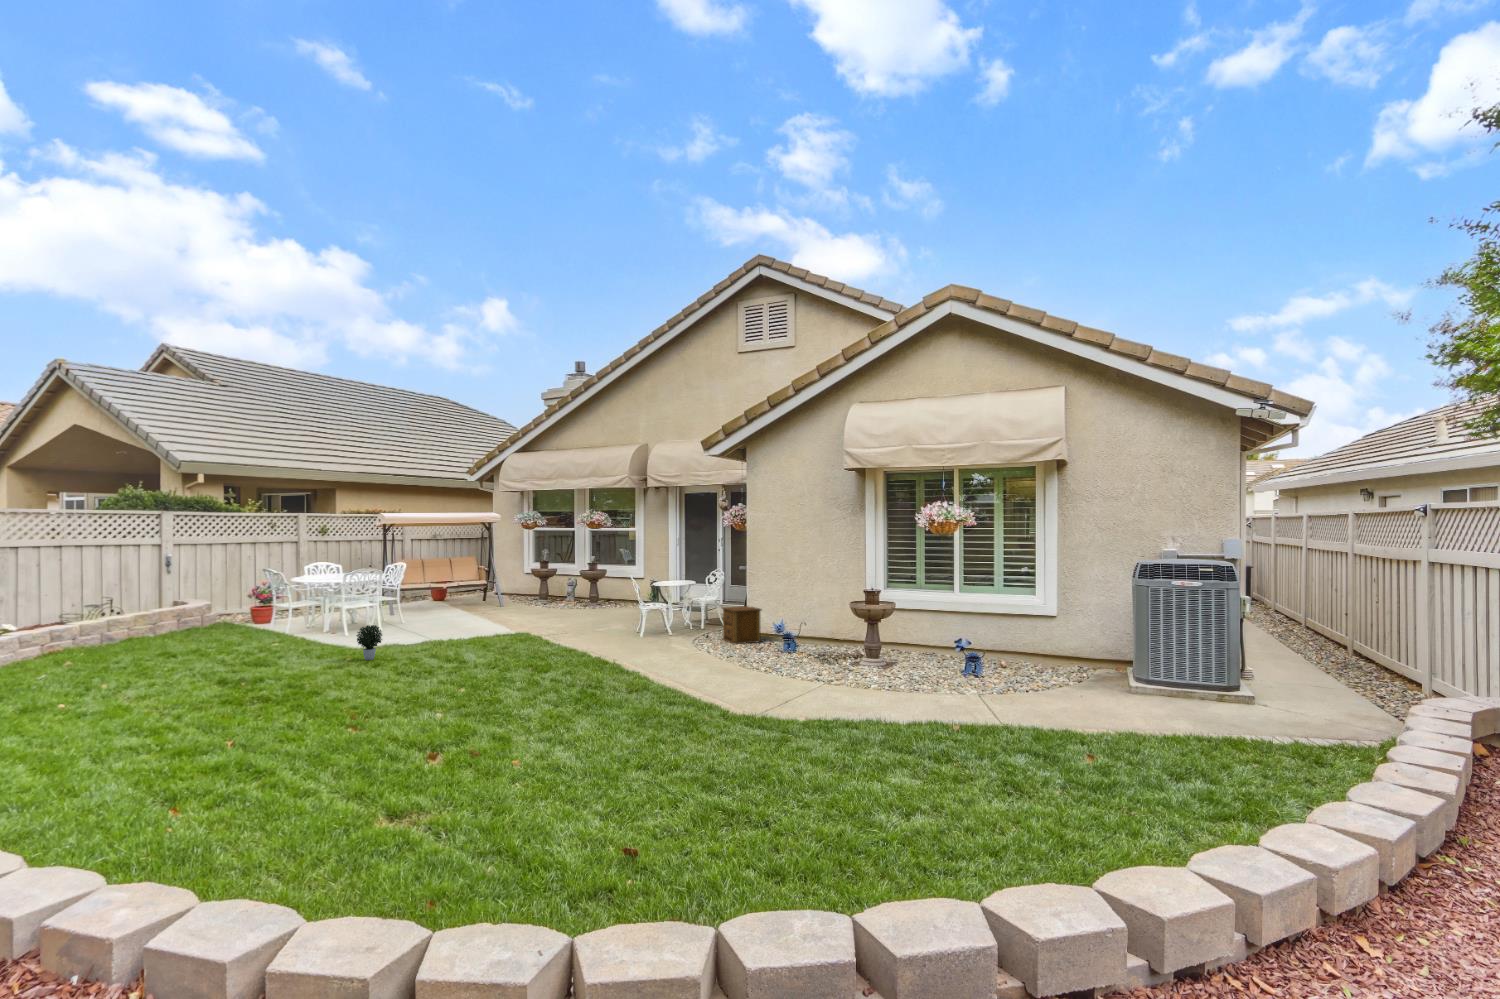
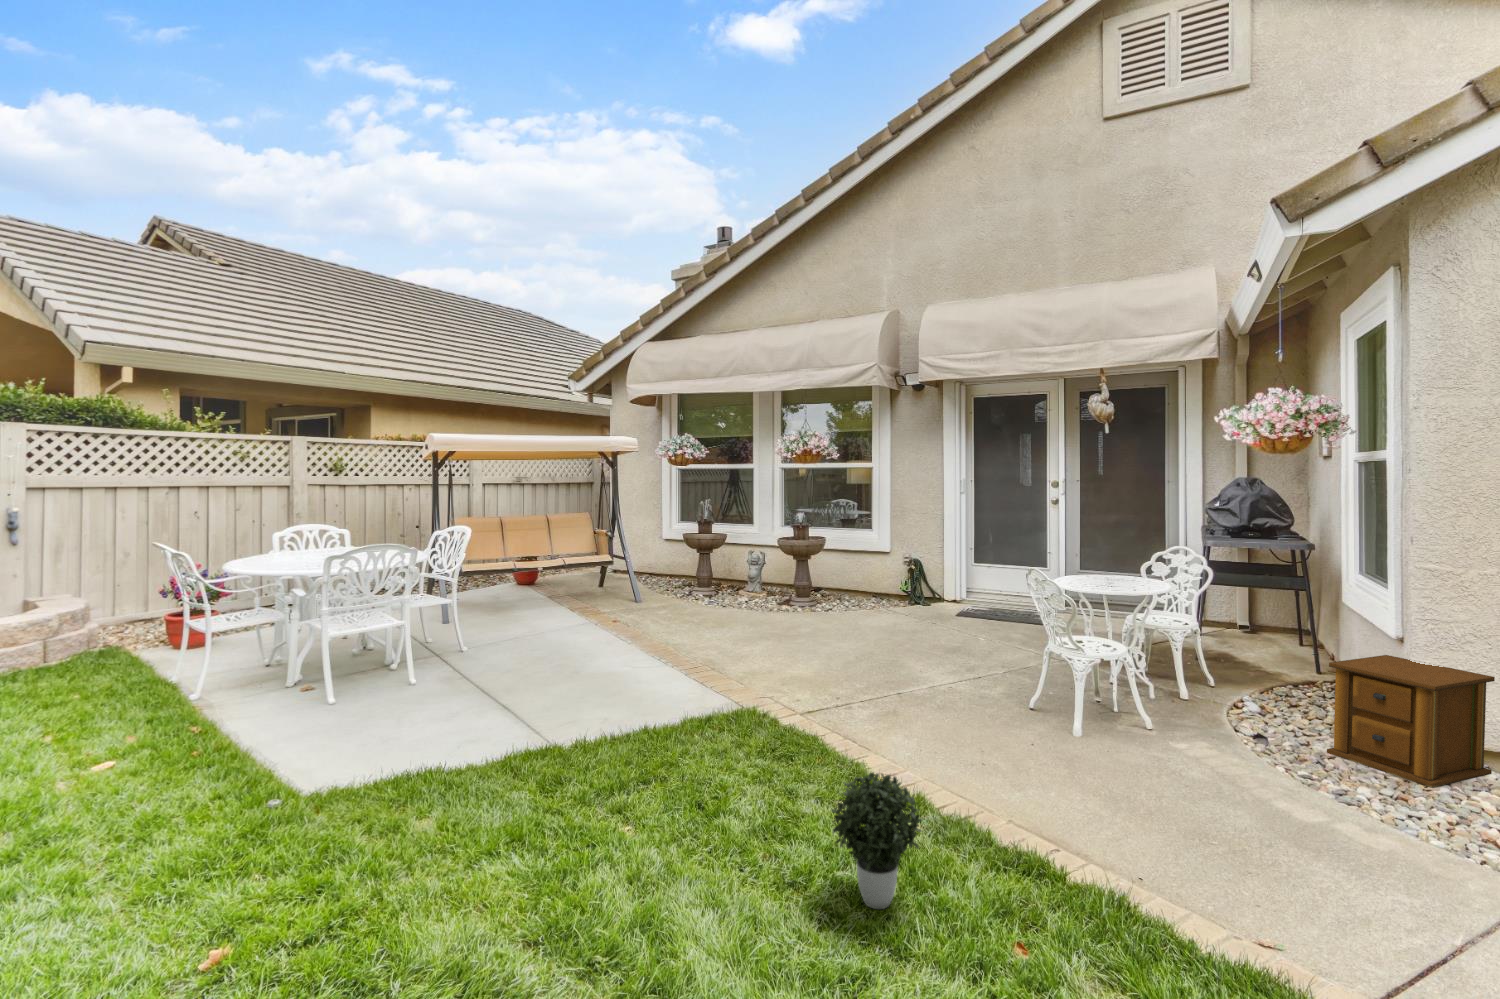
potted plant: present [356,625,382,660] -> present [832,773,922,909]

